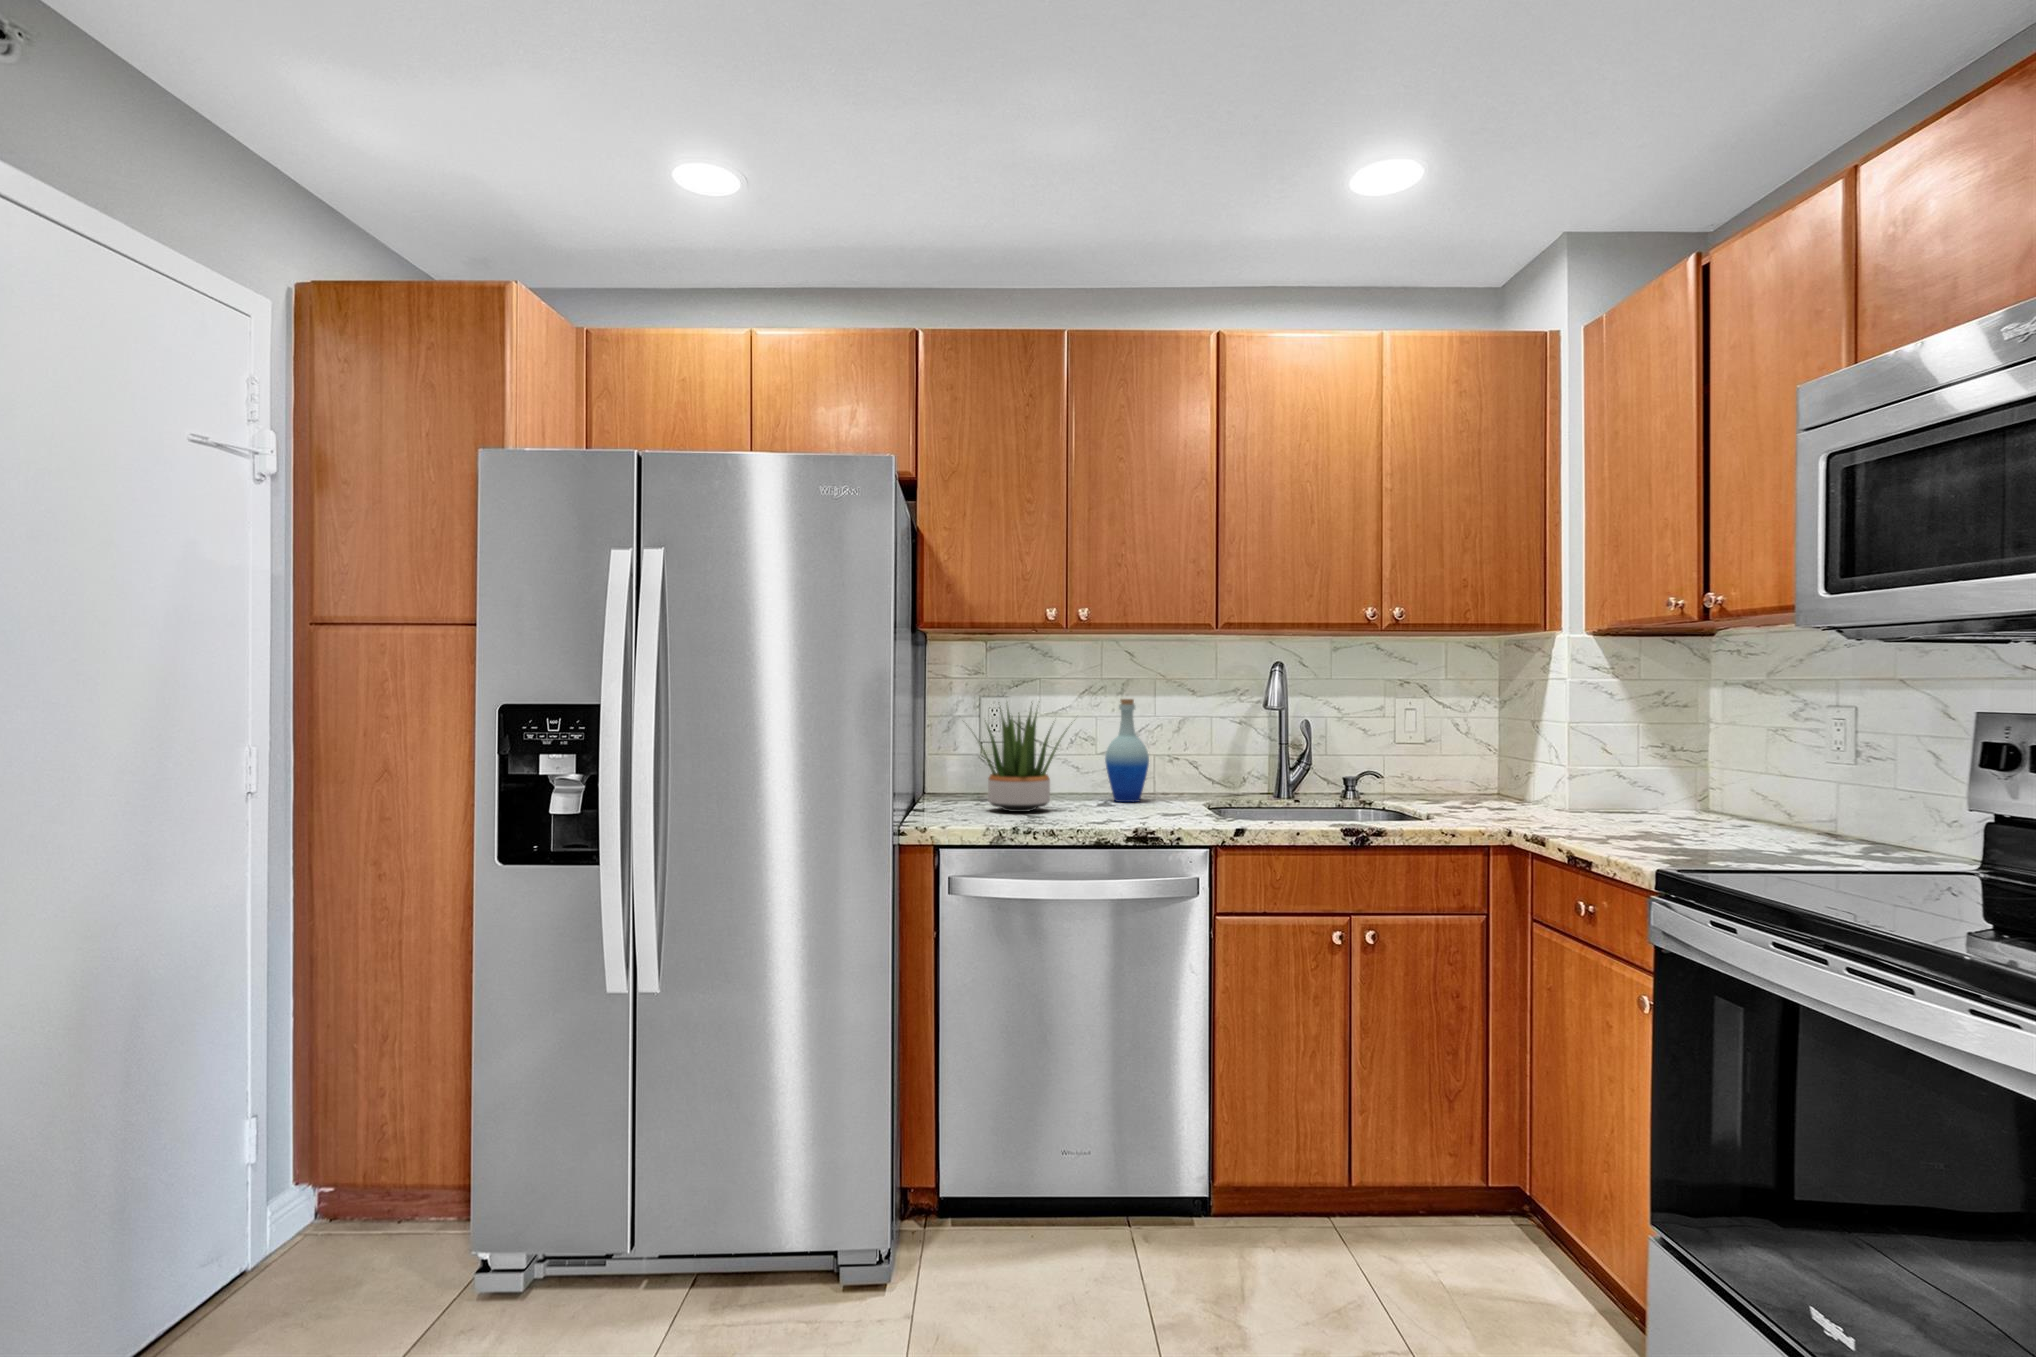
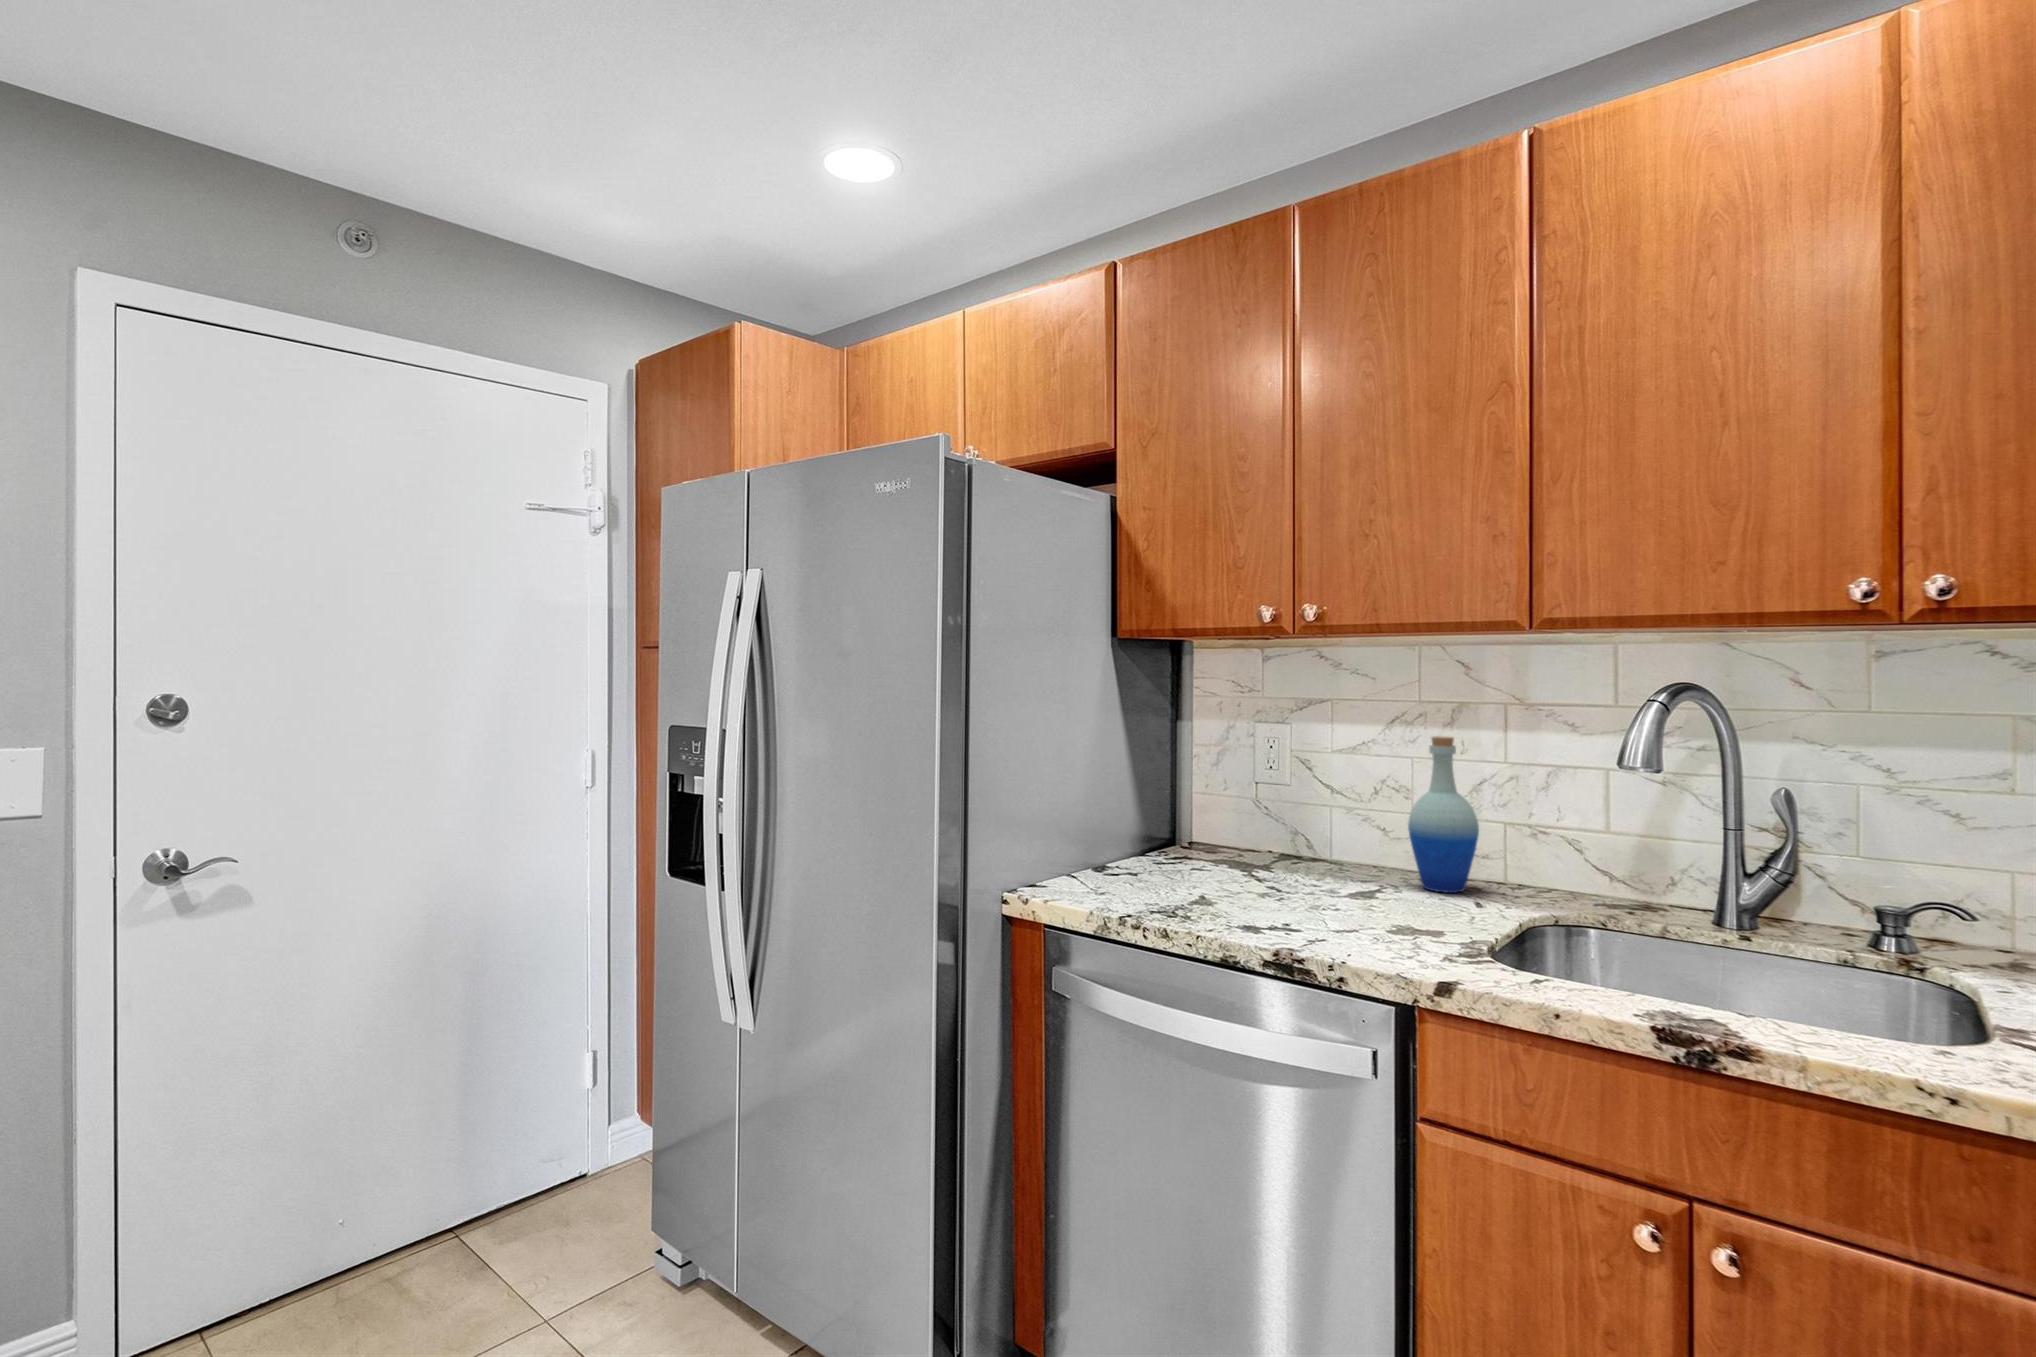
potted plant: present [978,705,1067,812] -> none [1164,735,1320,889]

